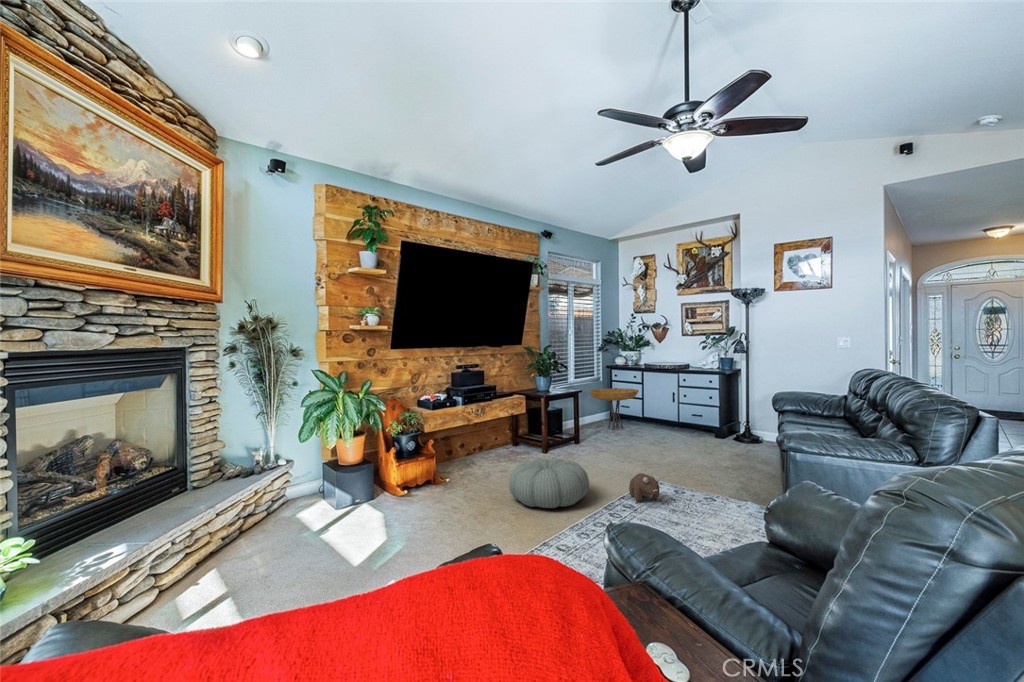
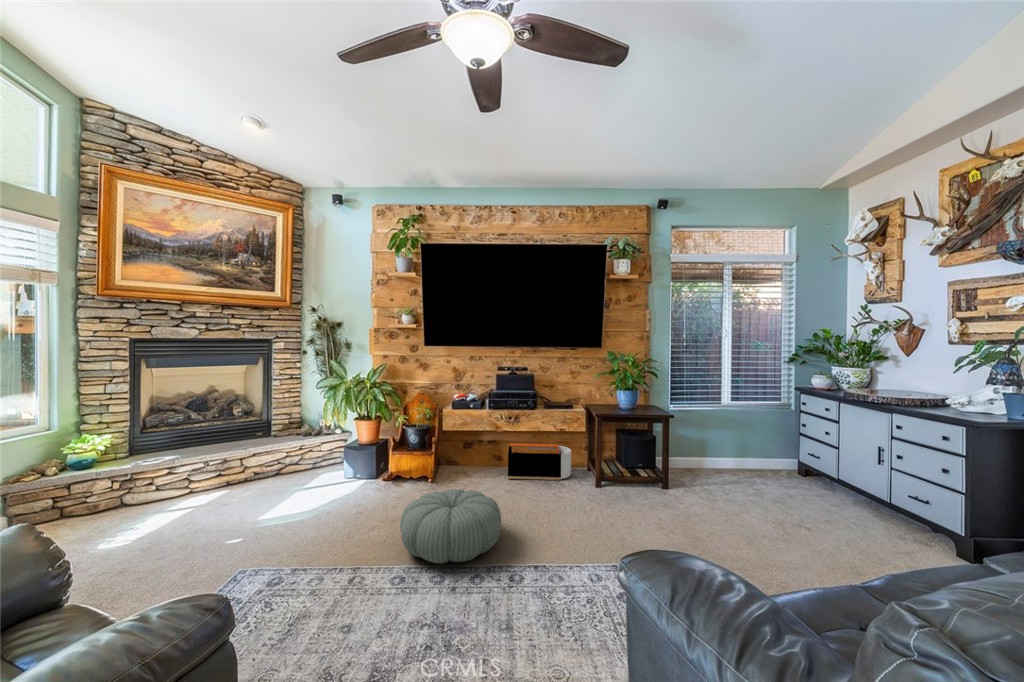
side table: present [589,388,639,430] -> none [731,420,825,492]
storage bin: none [463,430,518,463] -> present [508,444,571,480]
plush toy: present [629,473,660,502] -> none [502,564,553,620]

